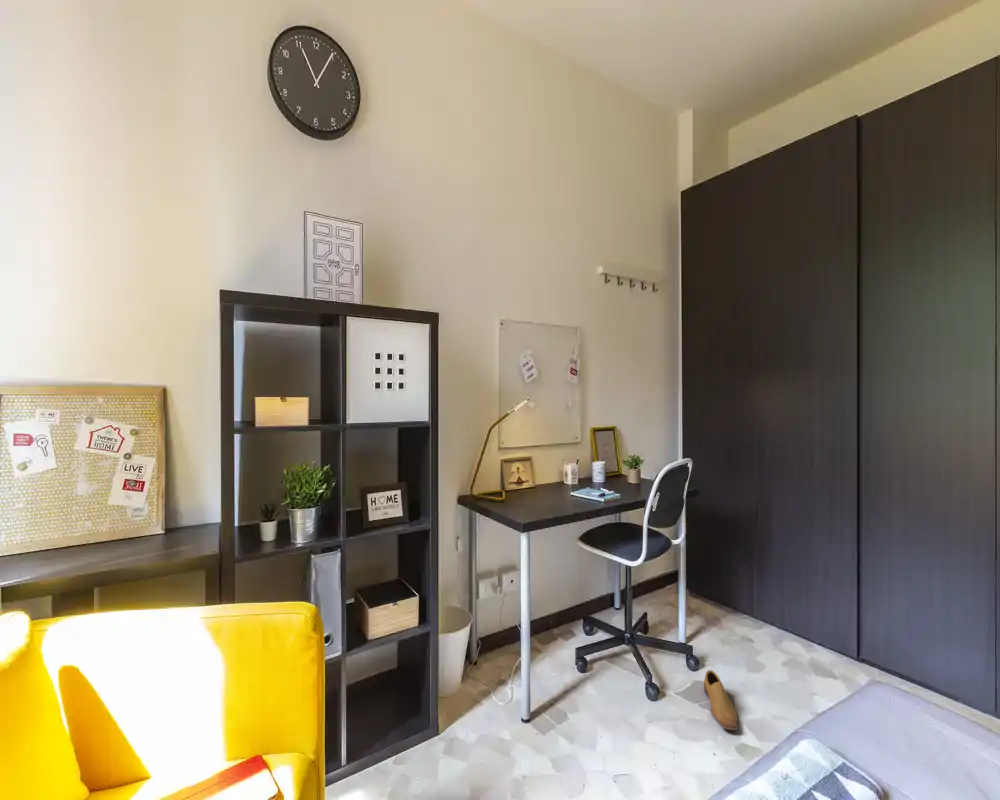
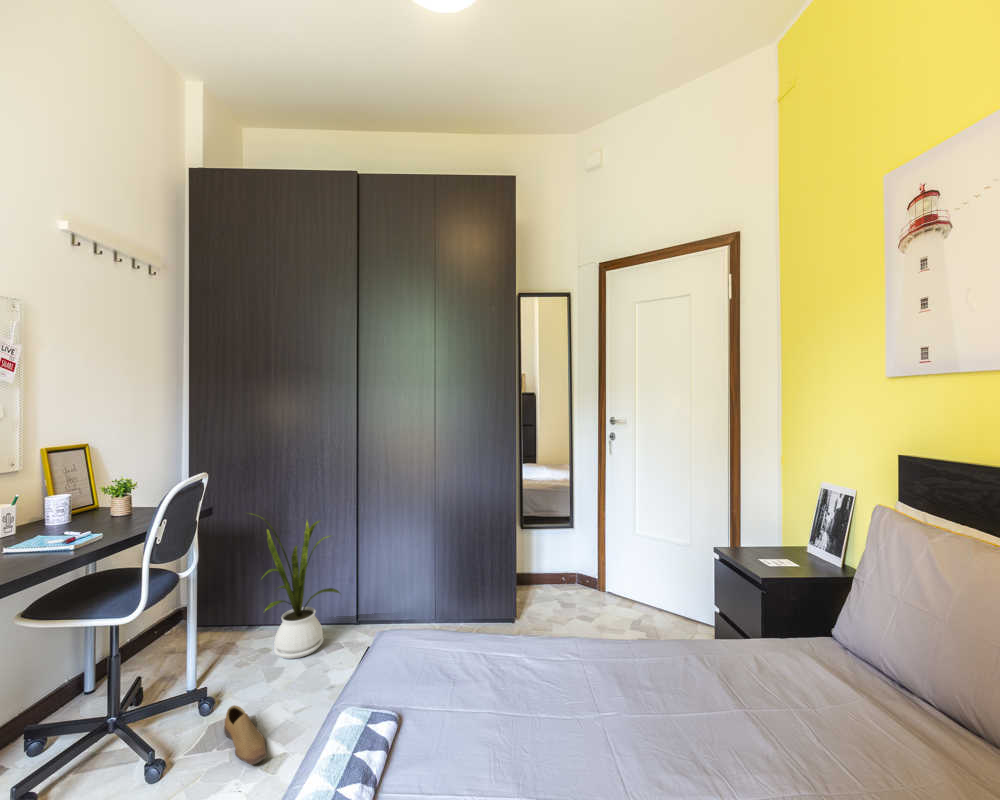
house plant: none [727,500,832,662] -> present [253,514,339,659]

